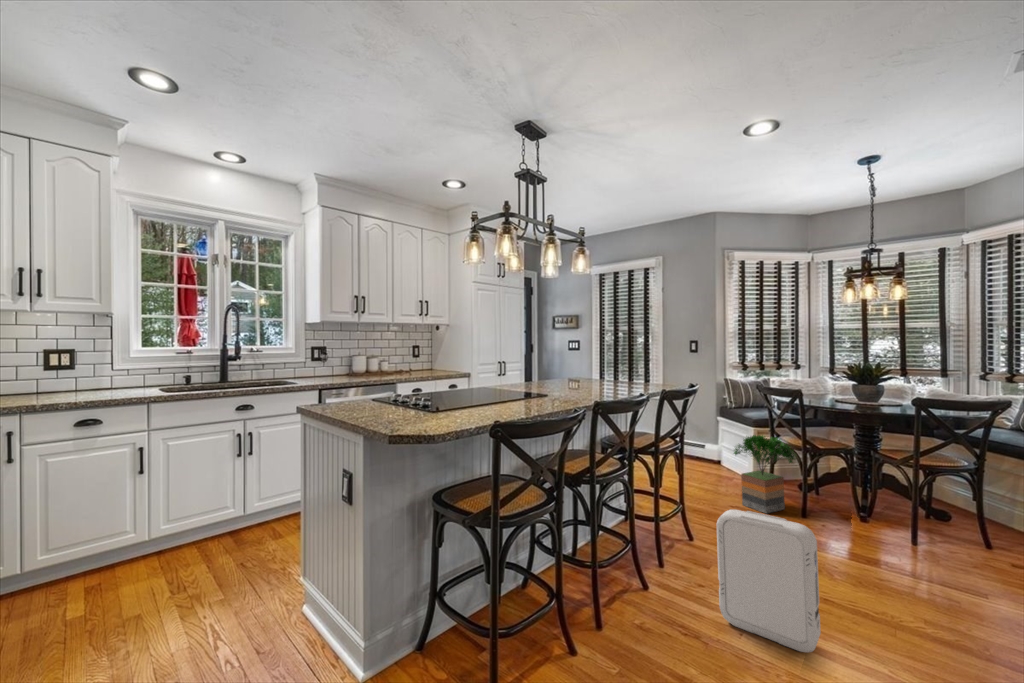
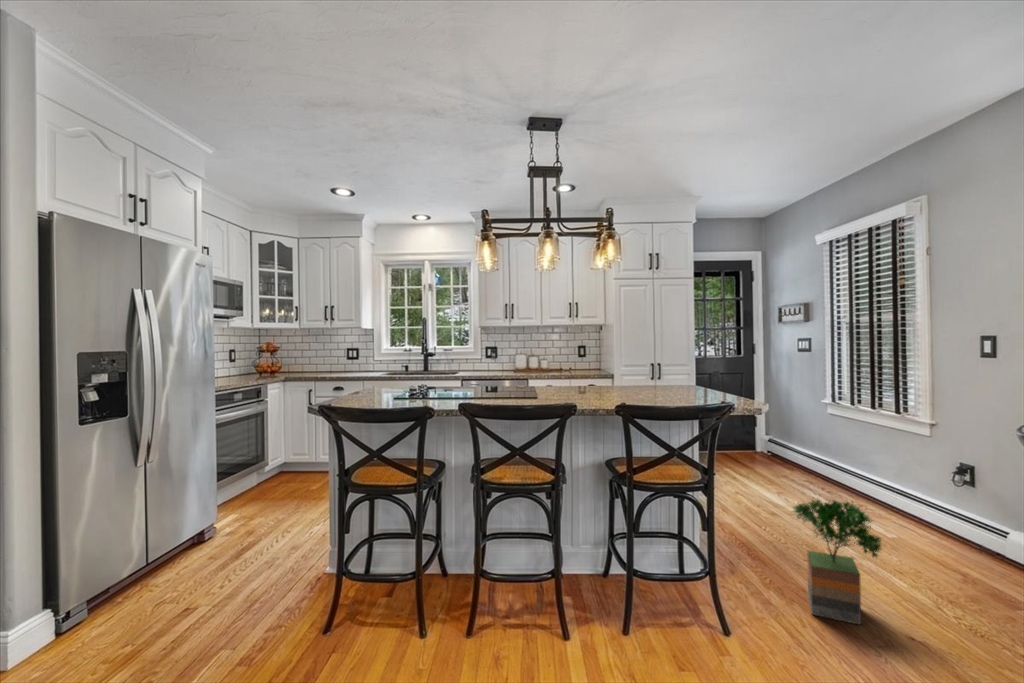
air purifier: present [717,510,821,652] -> none [499,531,526,676]

